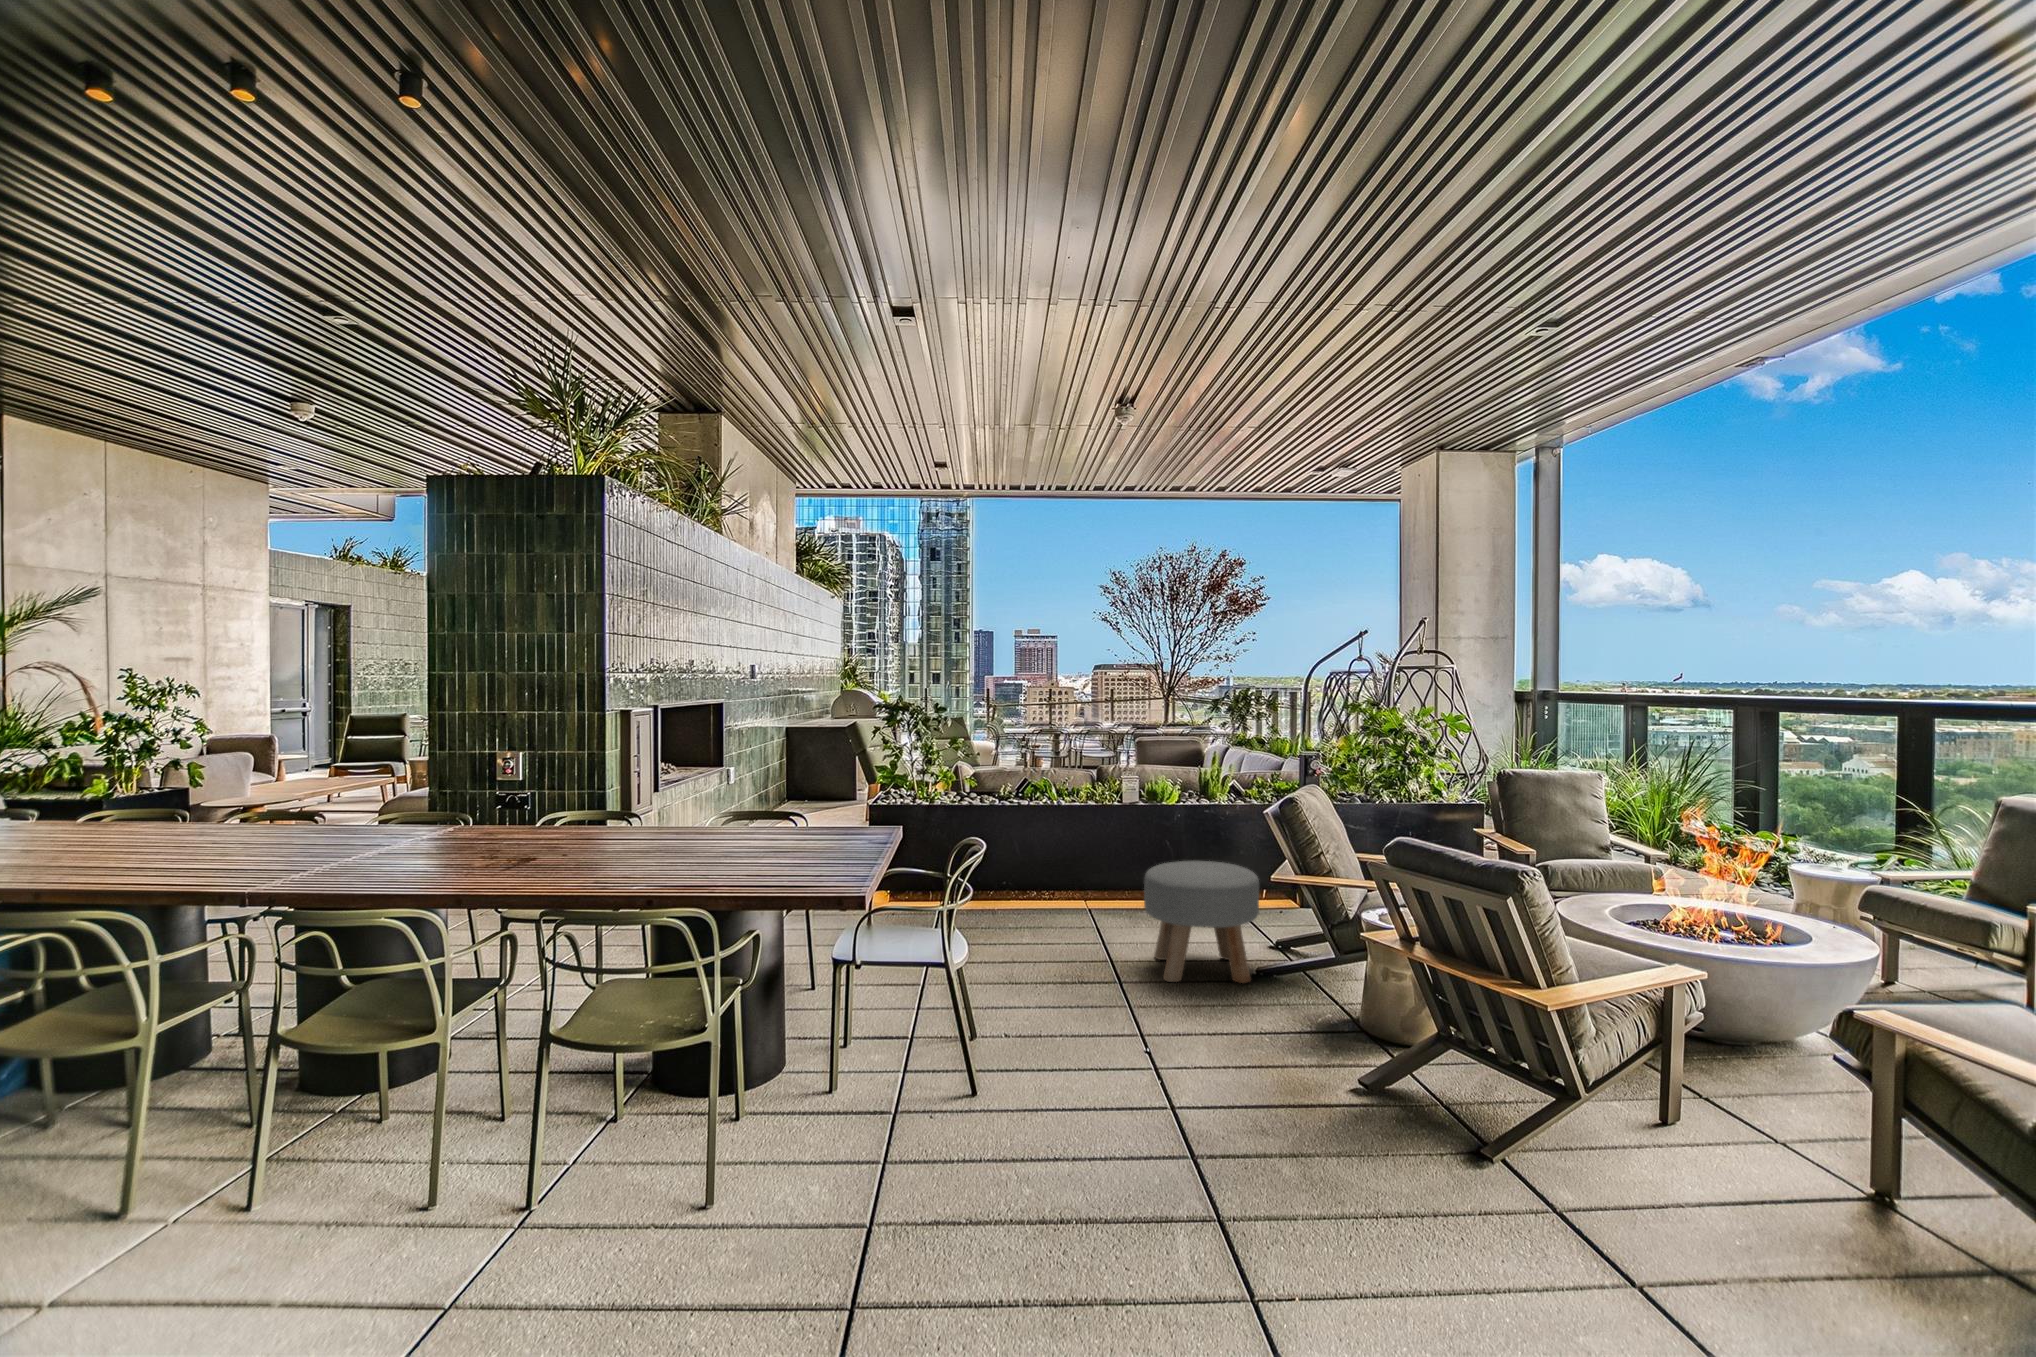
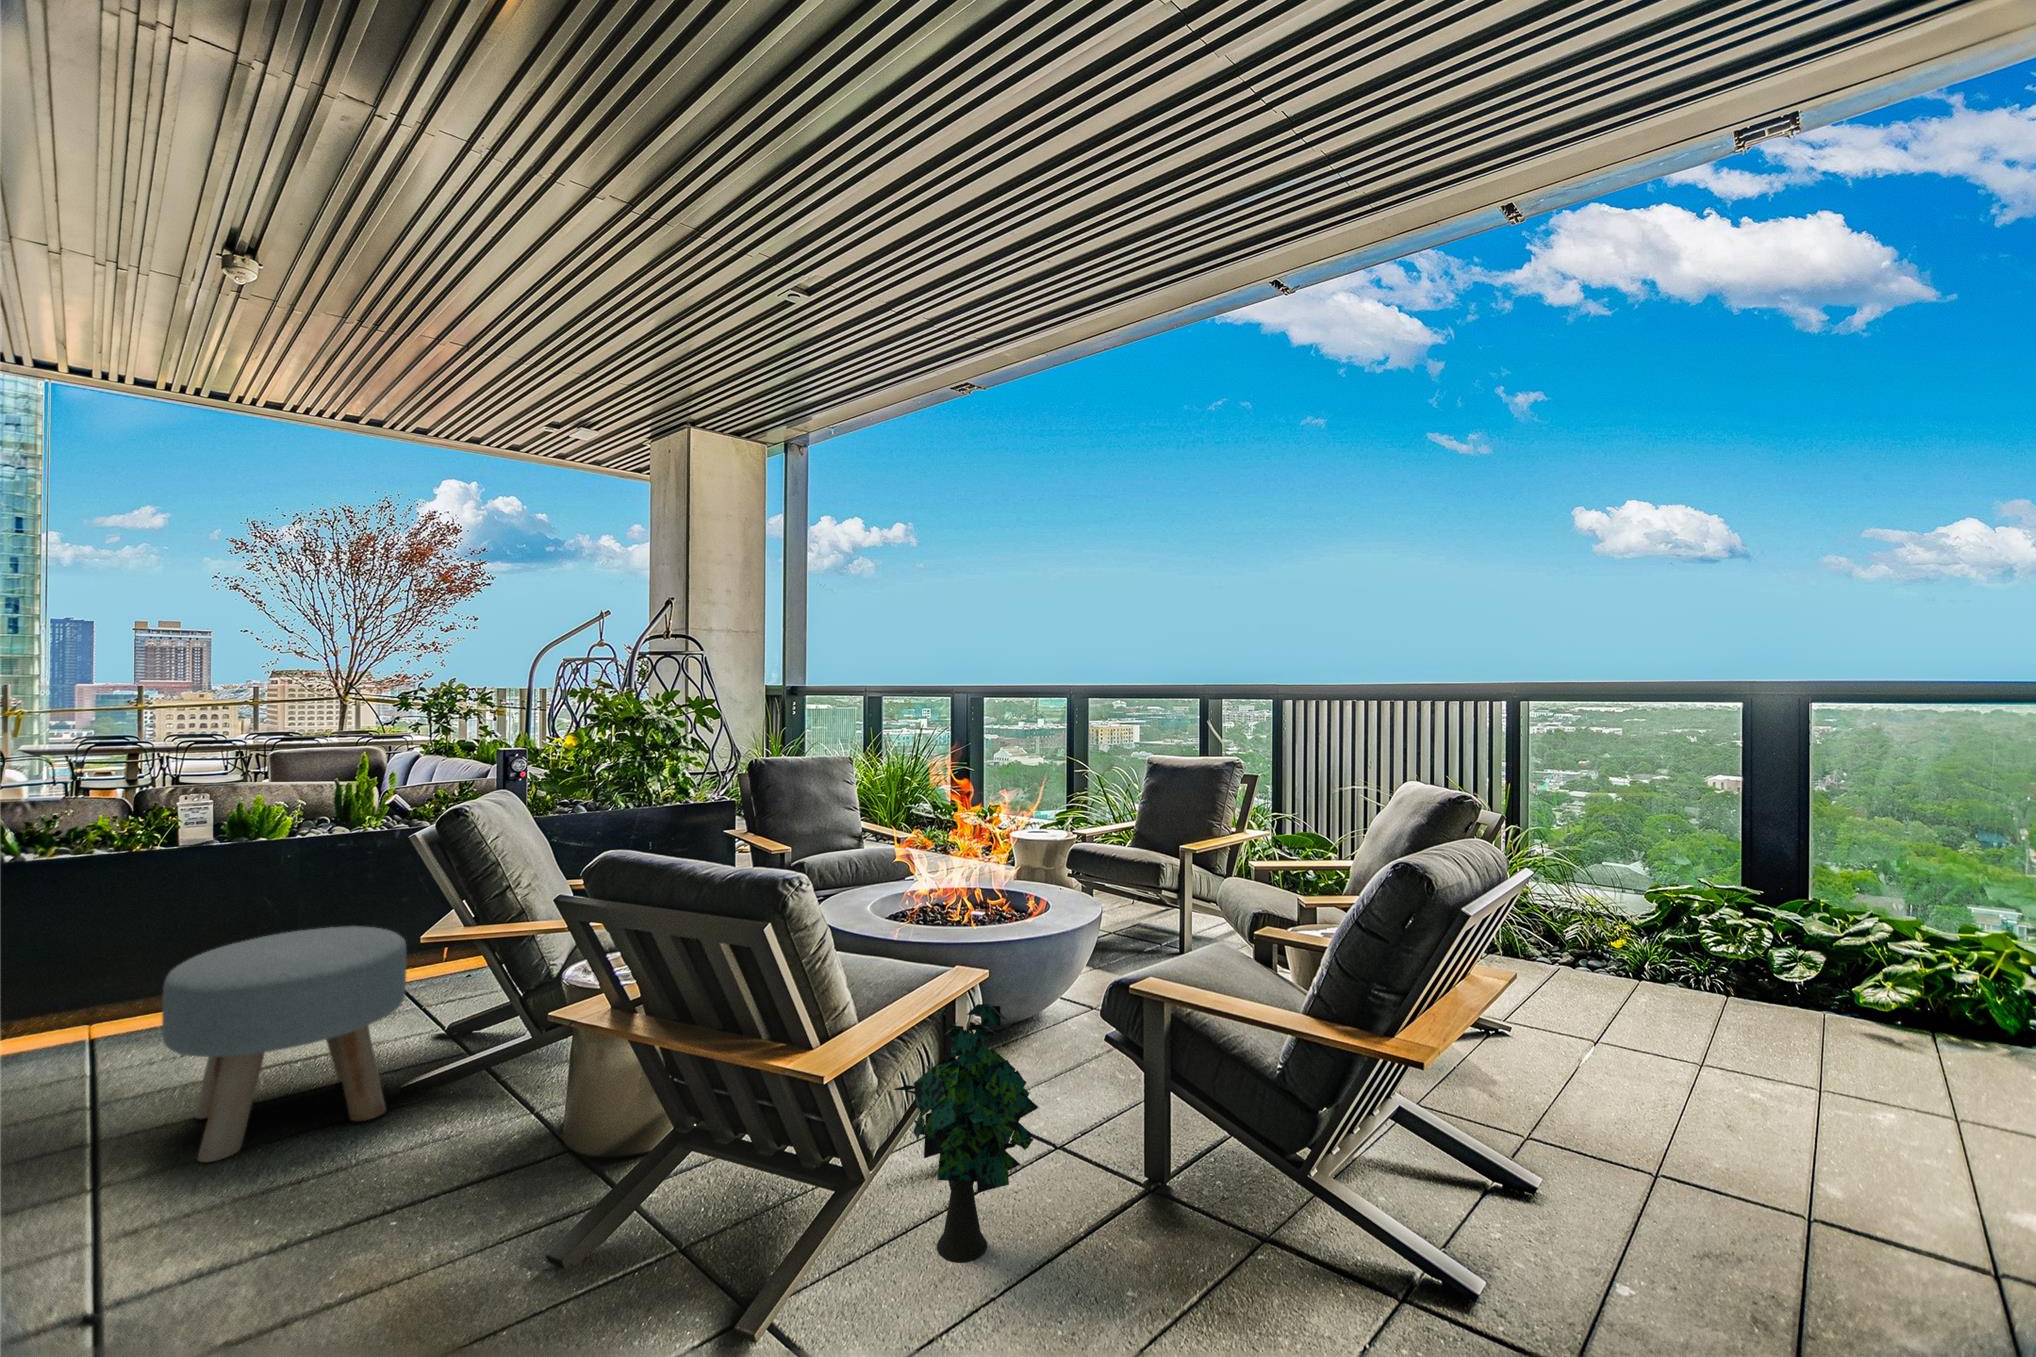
decorative plant: none [1612,994,1753,1189] -> present [894,1004,1039,1262]

